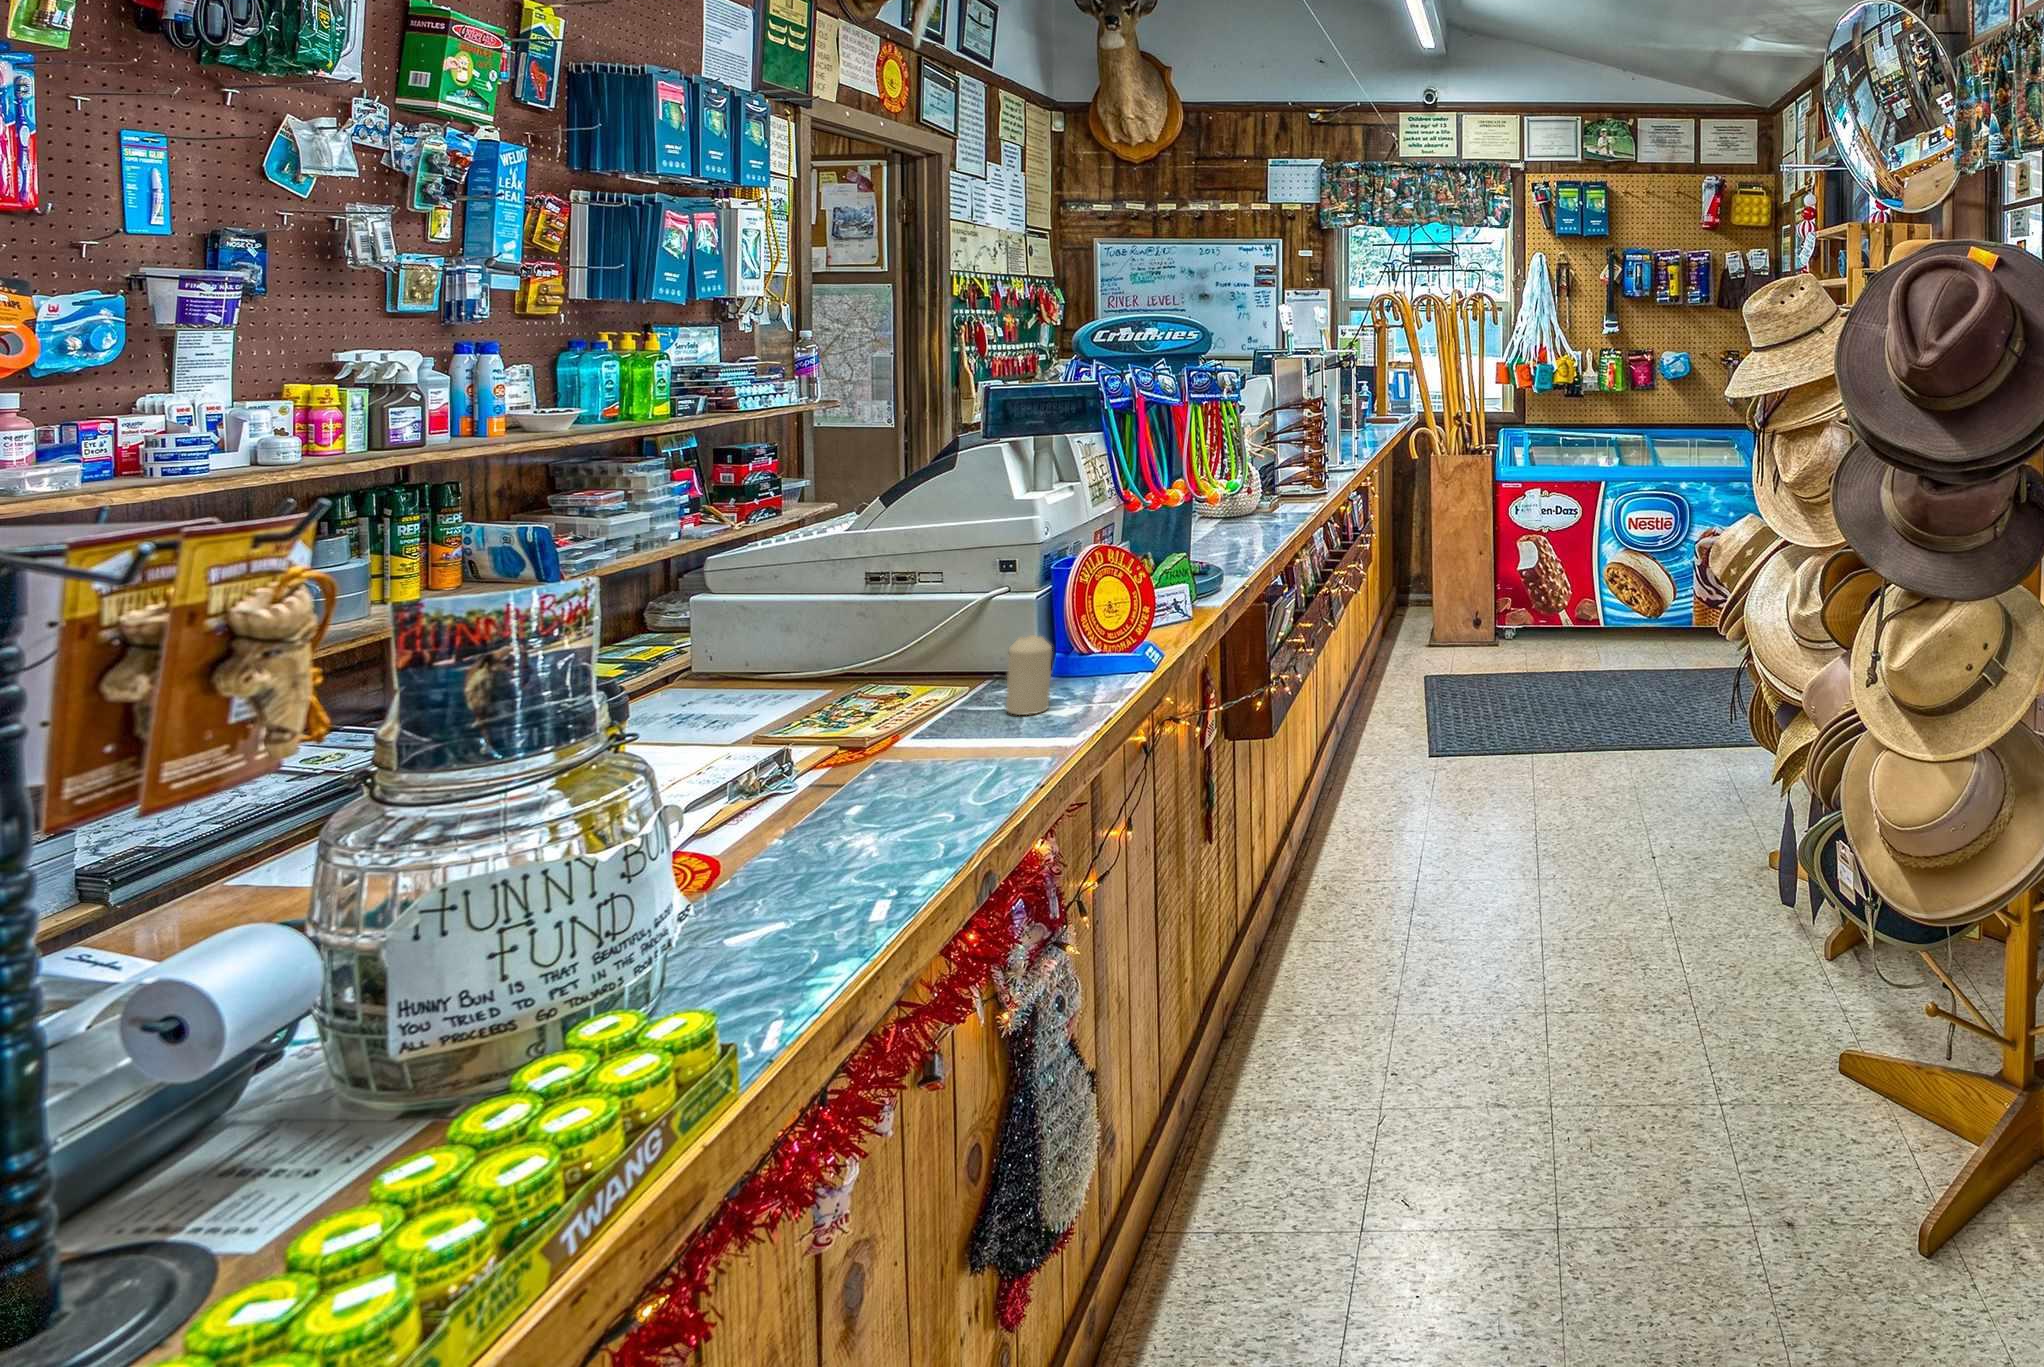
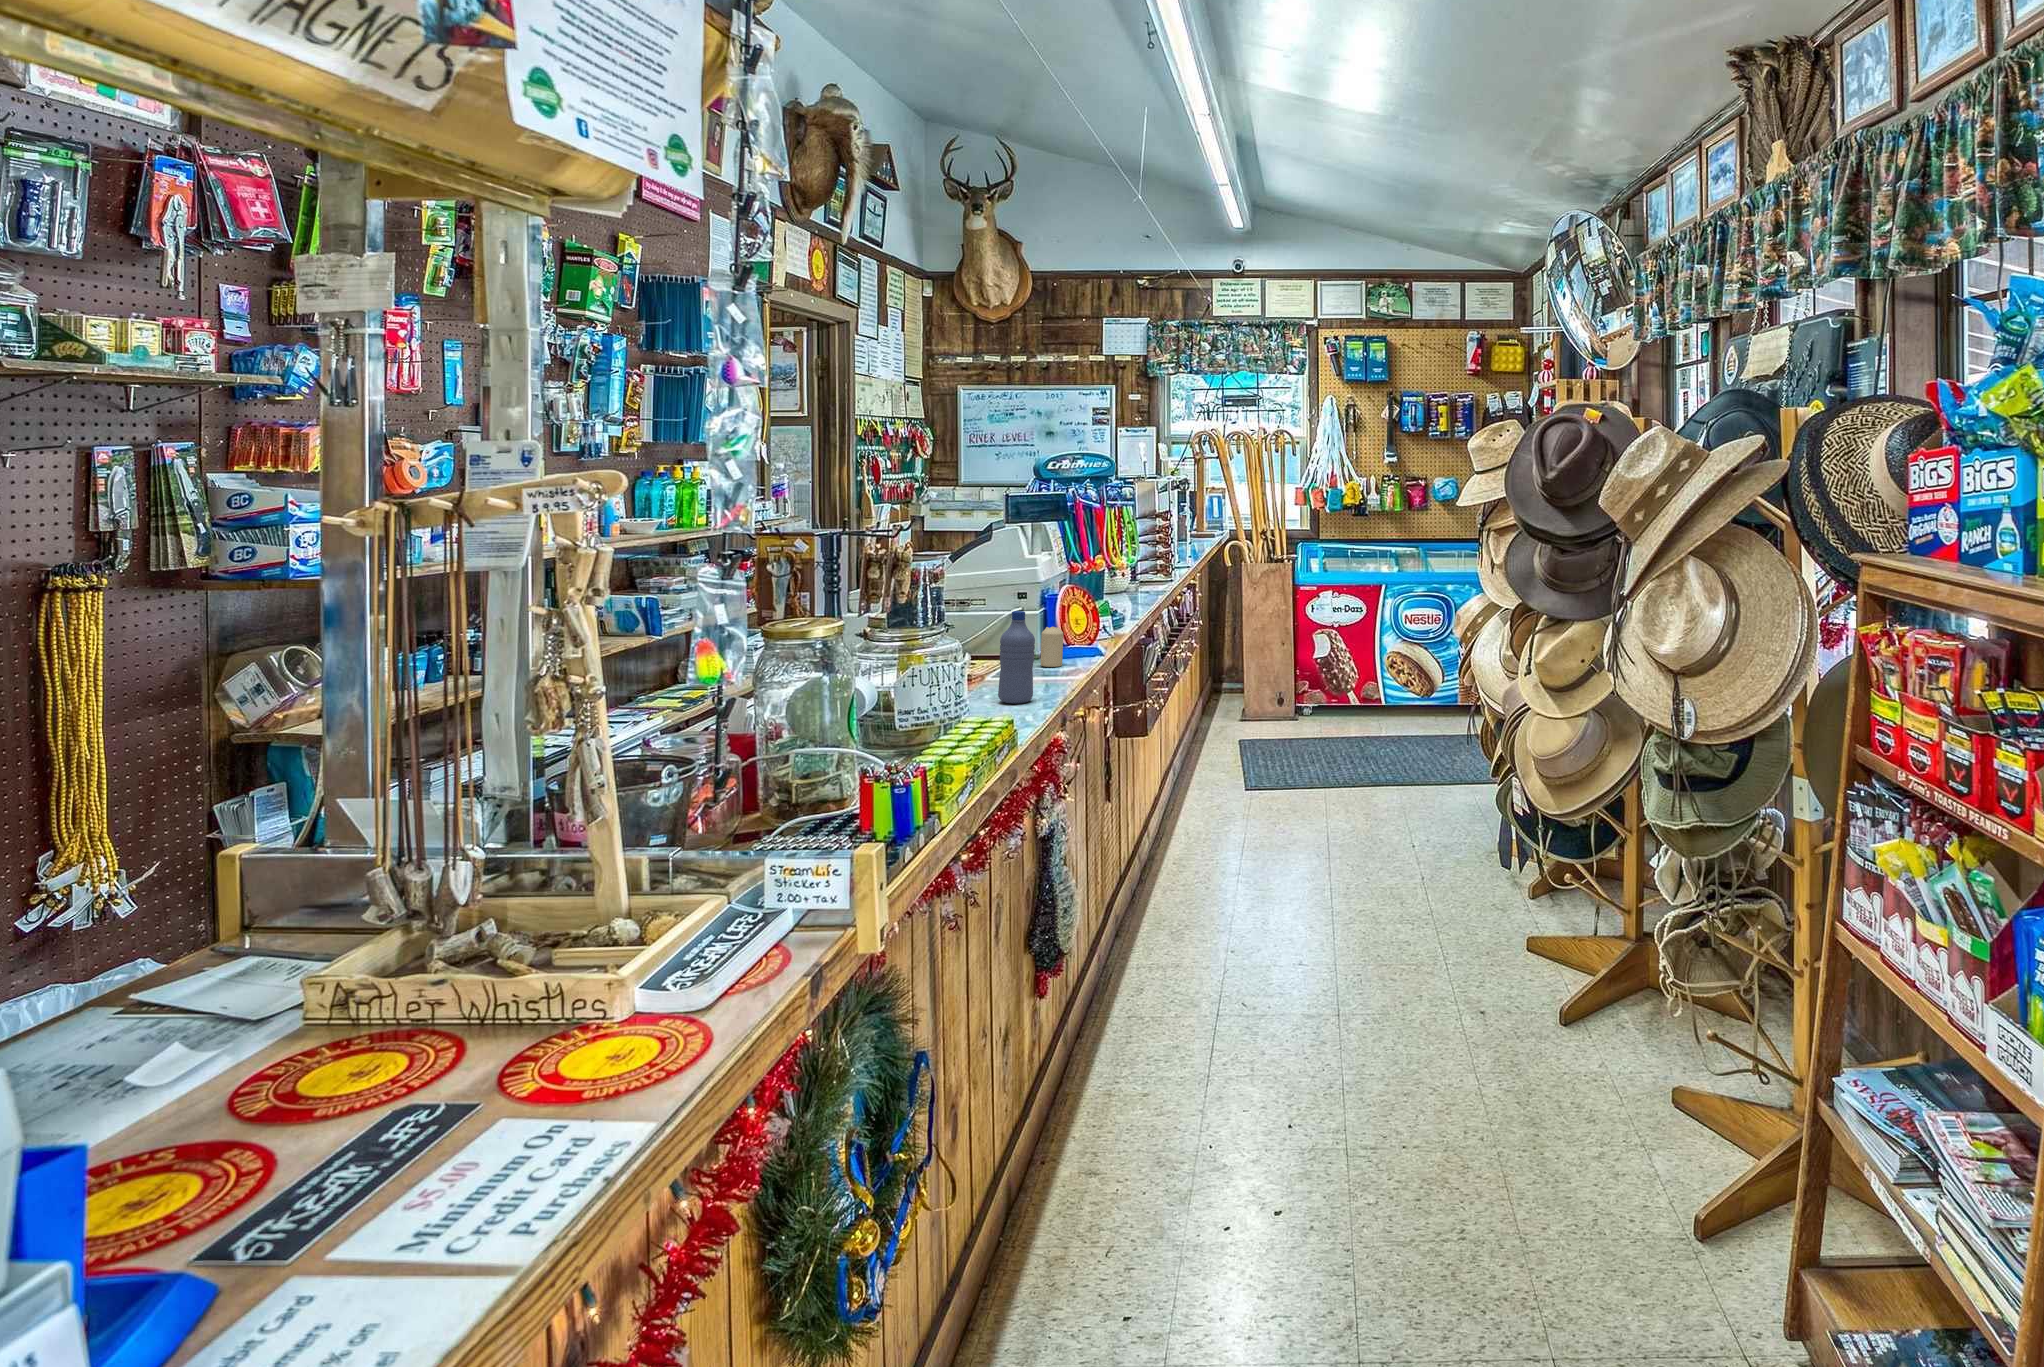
water bottle: none [807,658,899,876] -> present [998,611,1035,703]

